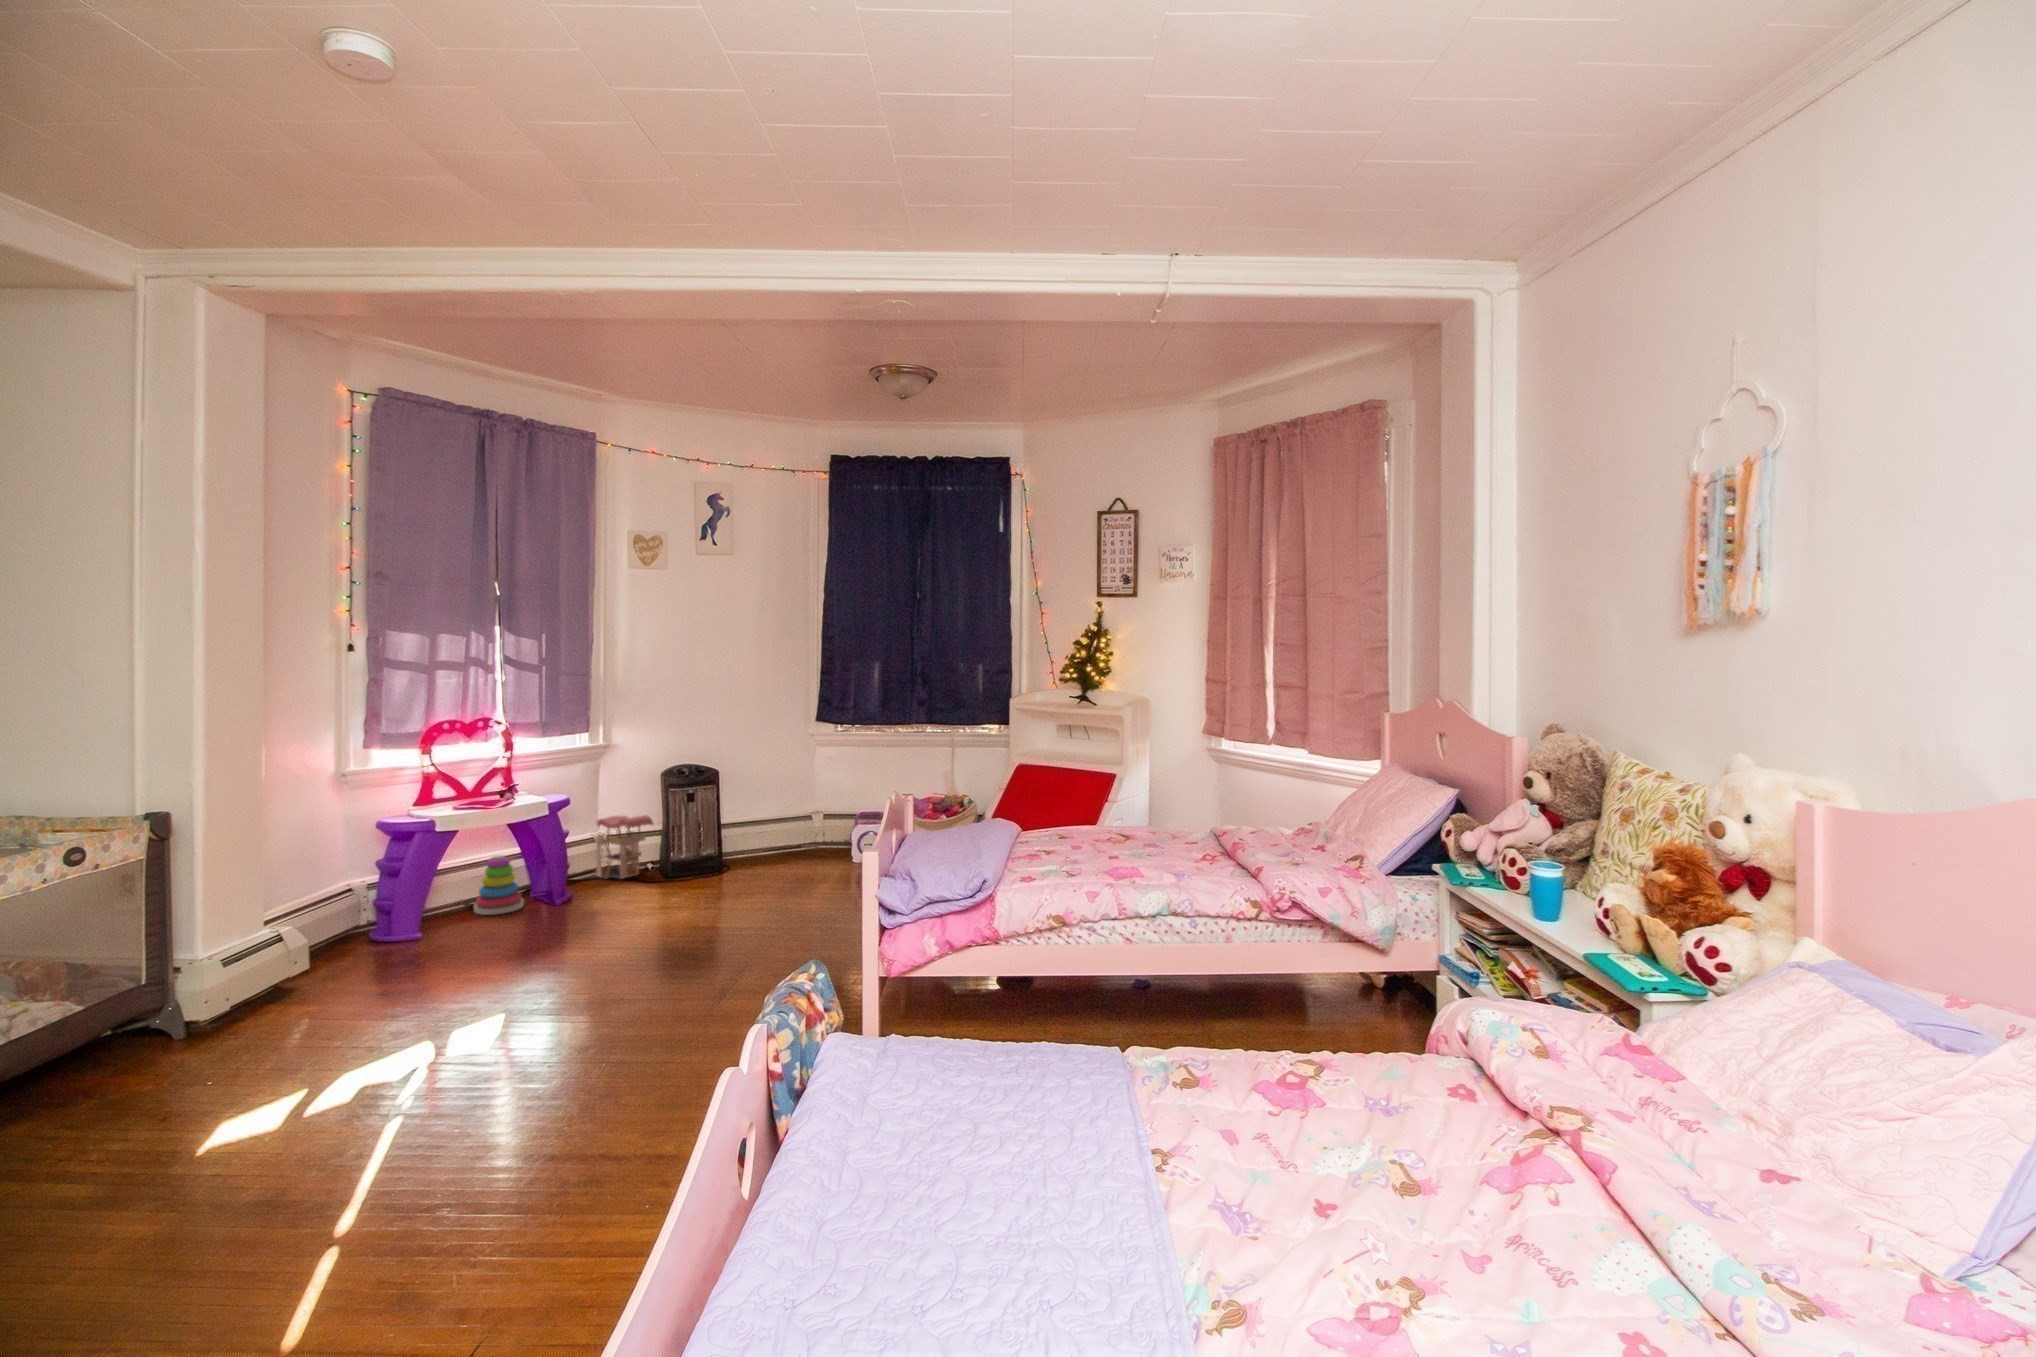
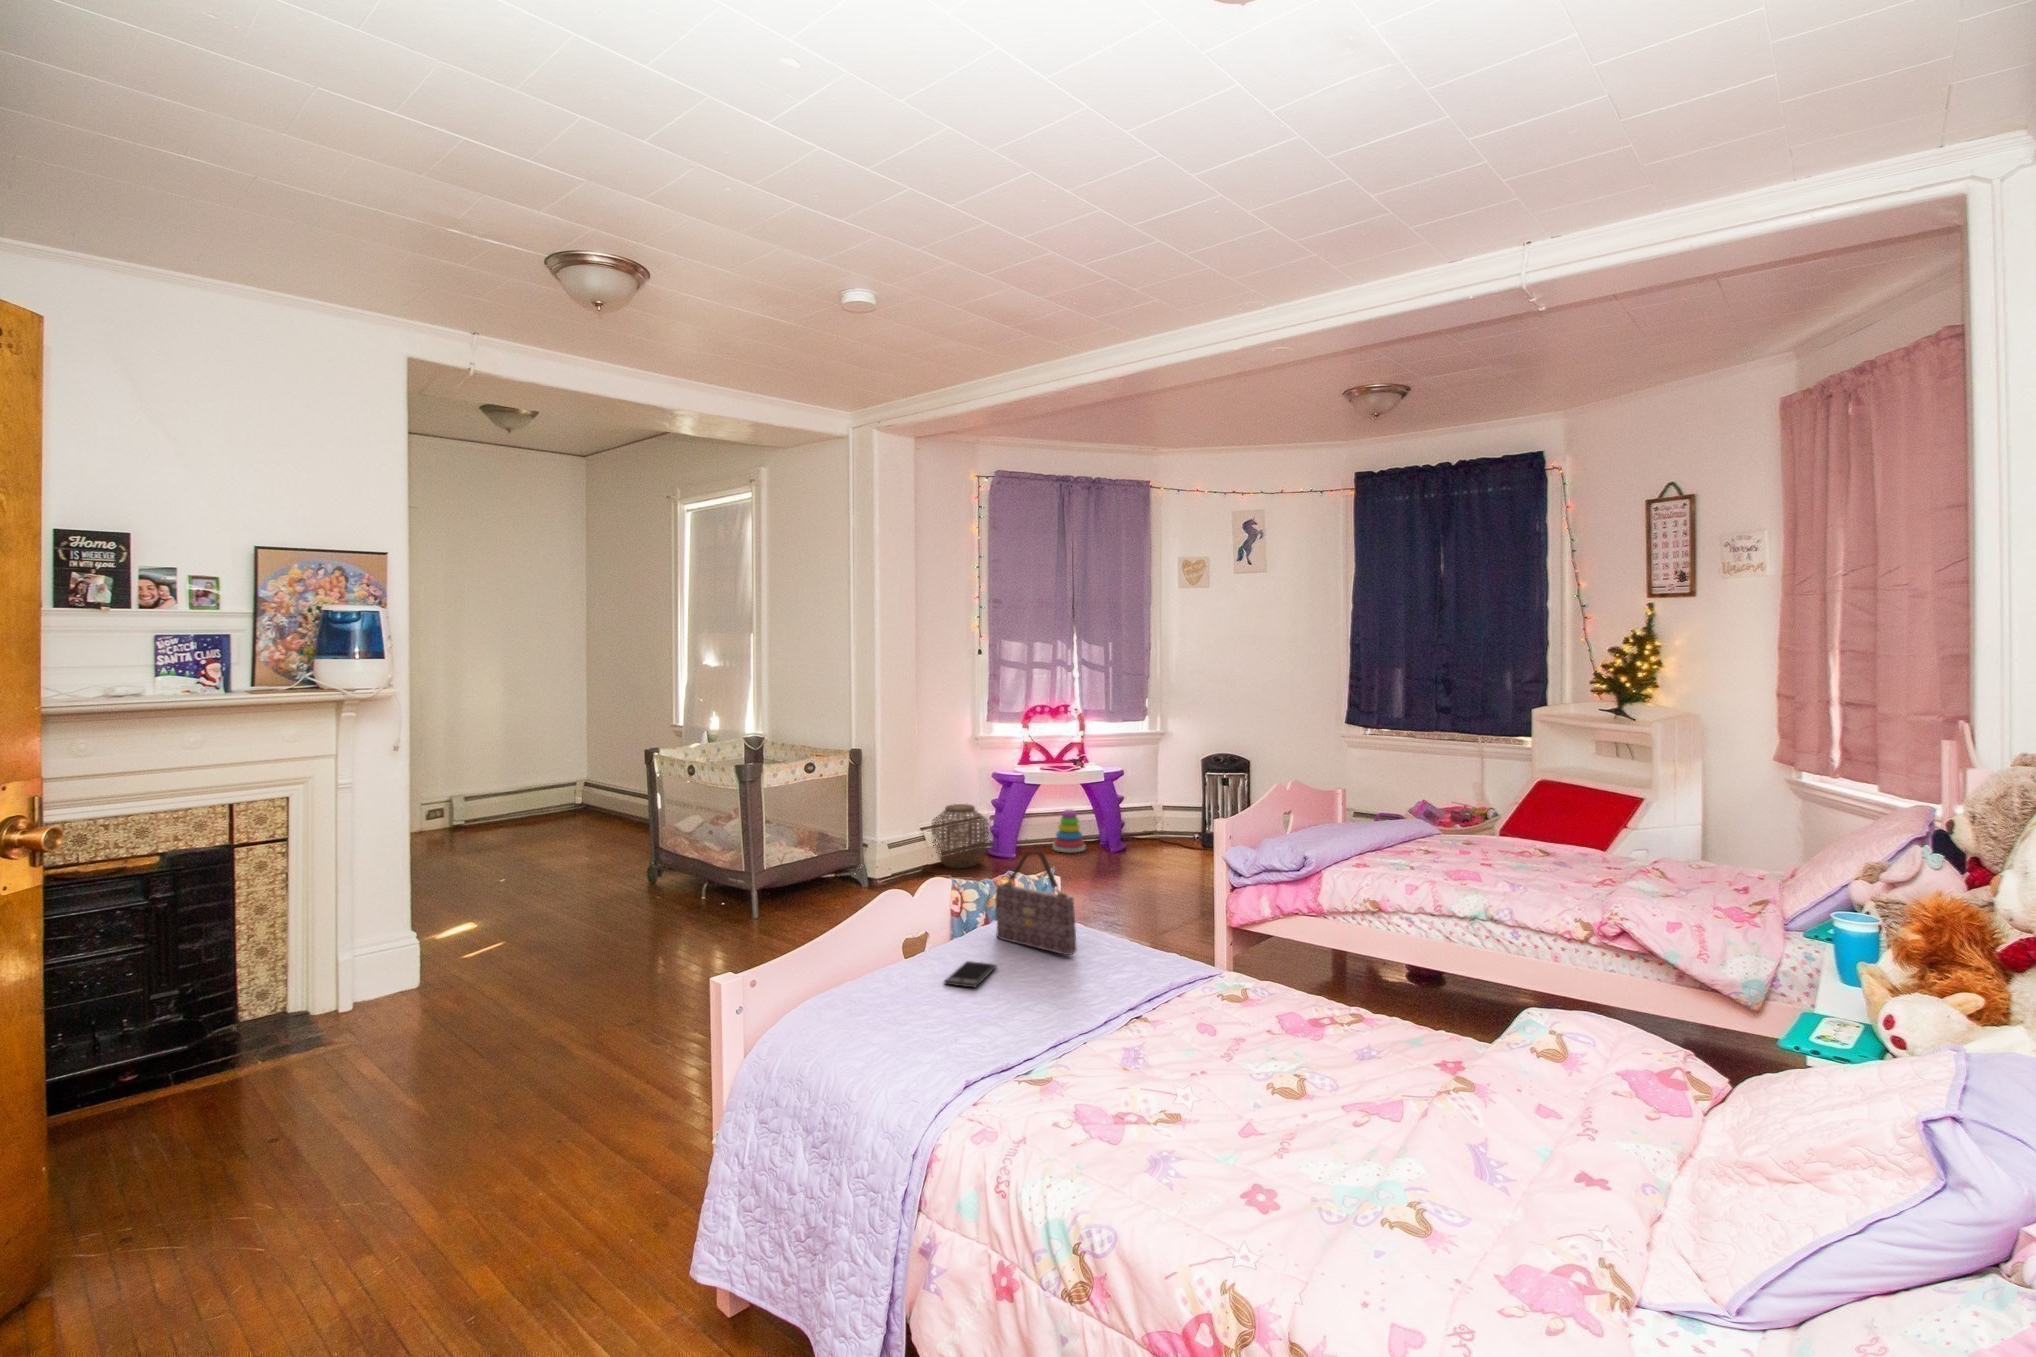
toy house: present [595,815,653,879] -> none [1145,792,1188,844]
woven basket: none [280,874,387,975] -> present [932,804,988,868]
handbag: none [842,965,993,1126] -> present [995,850,1077,955]
smartphone: none [879,1185,972,1270] -> present [944,961,996,987]

